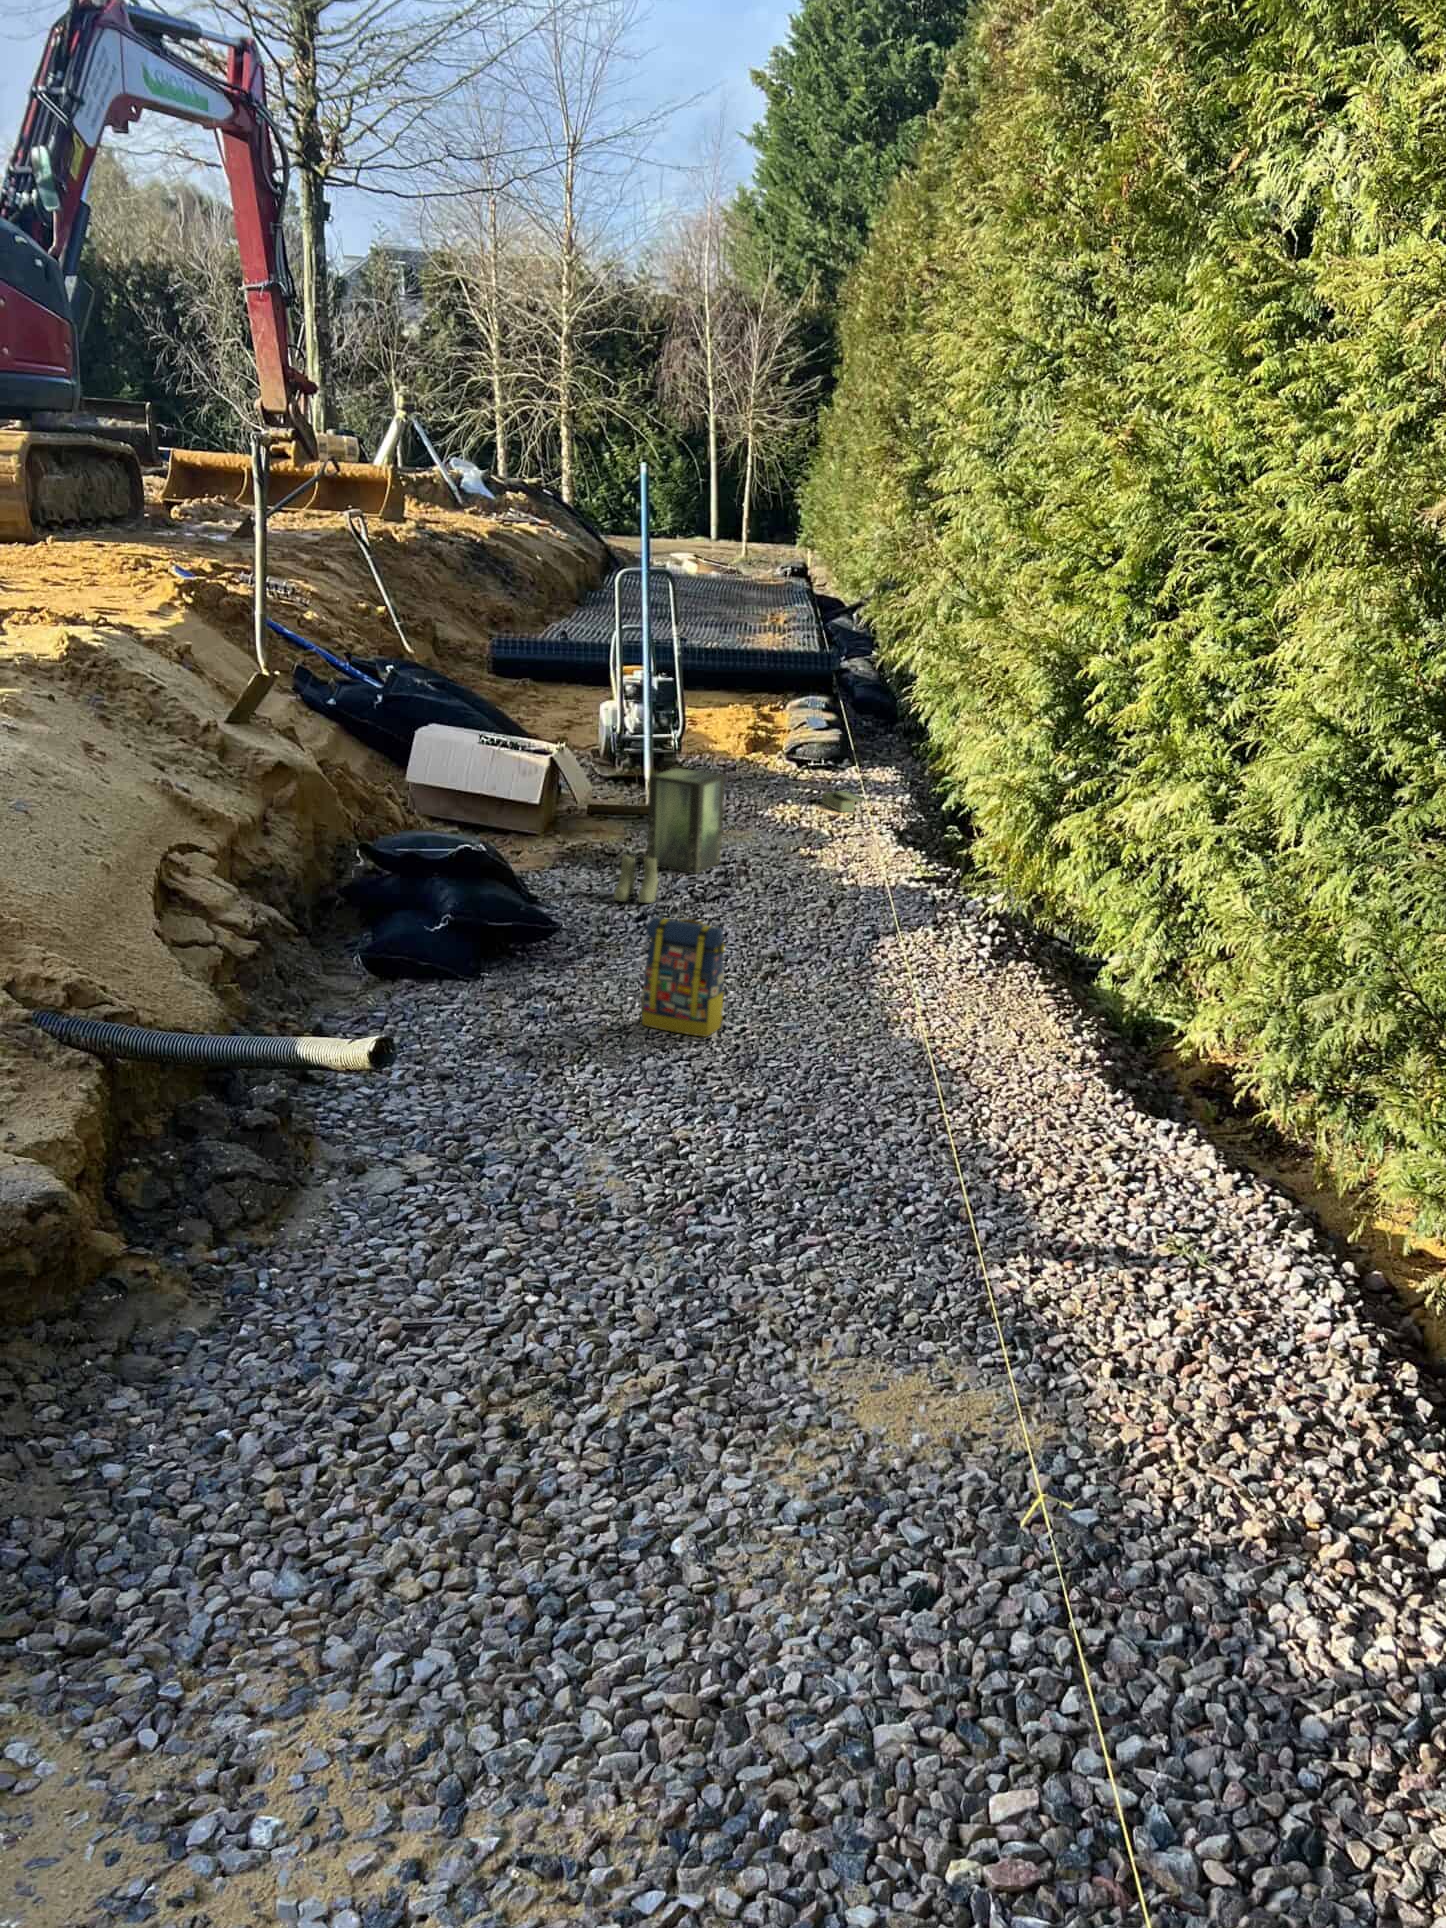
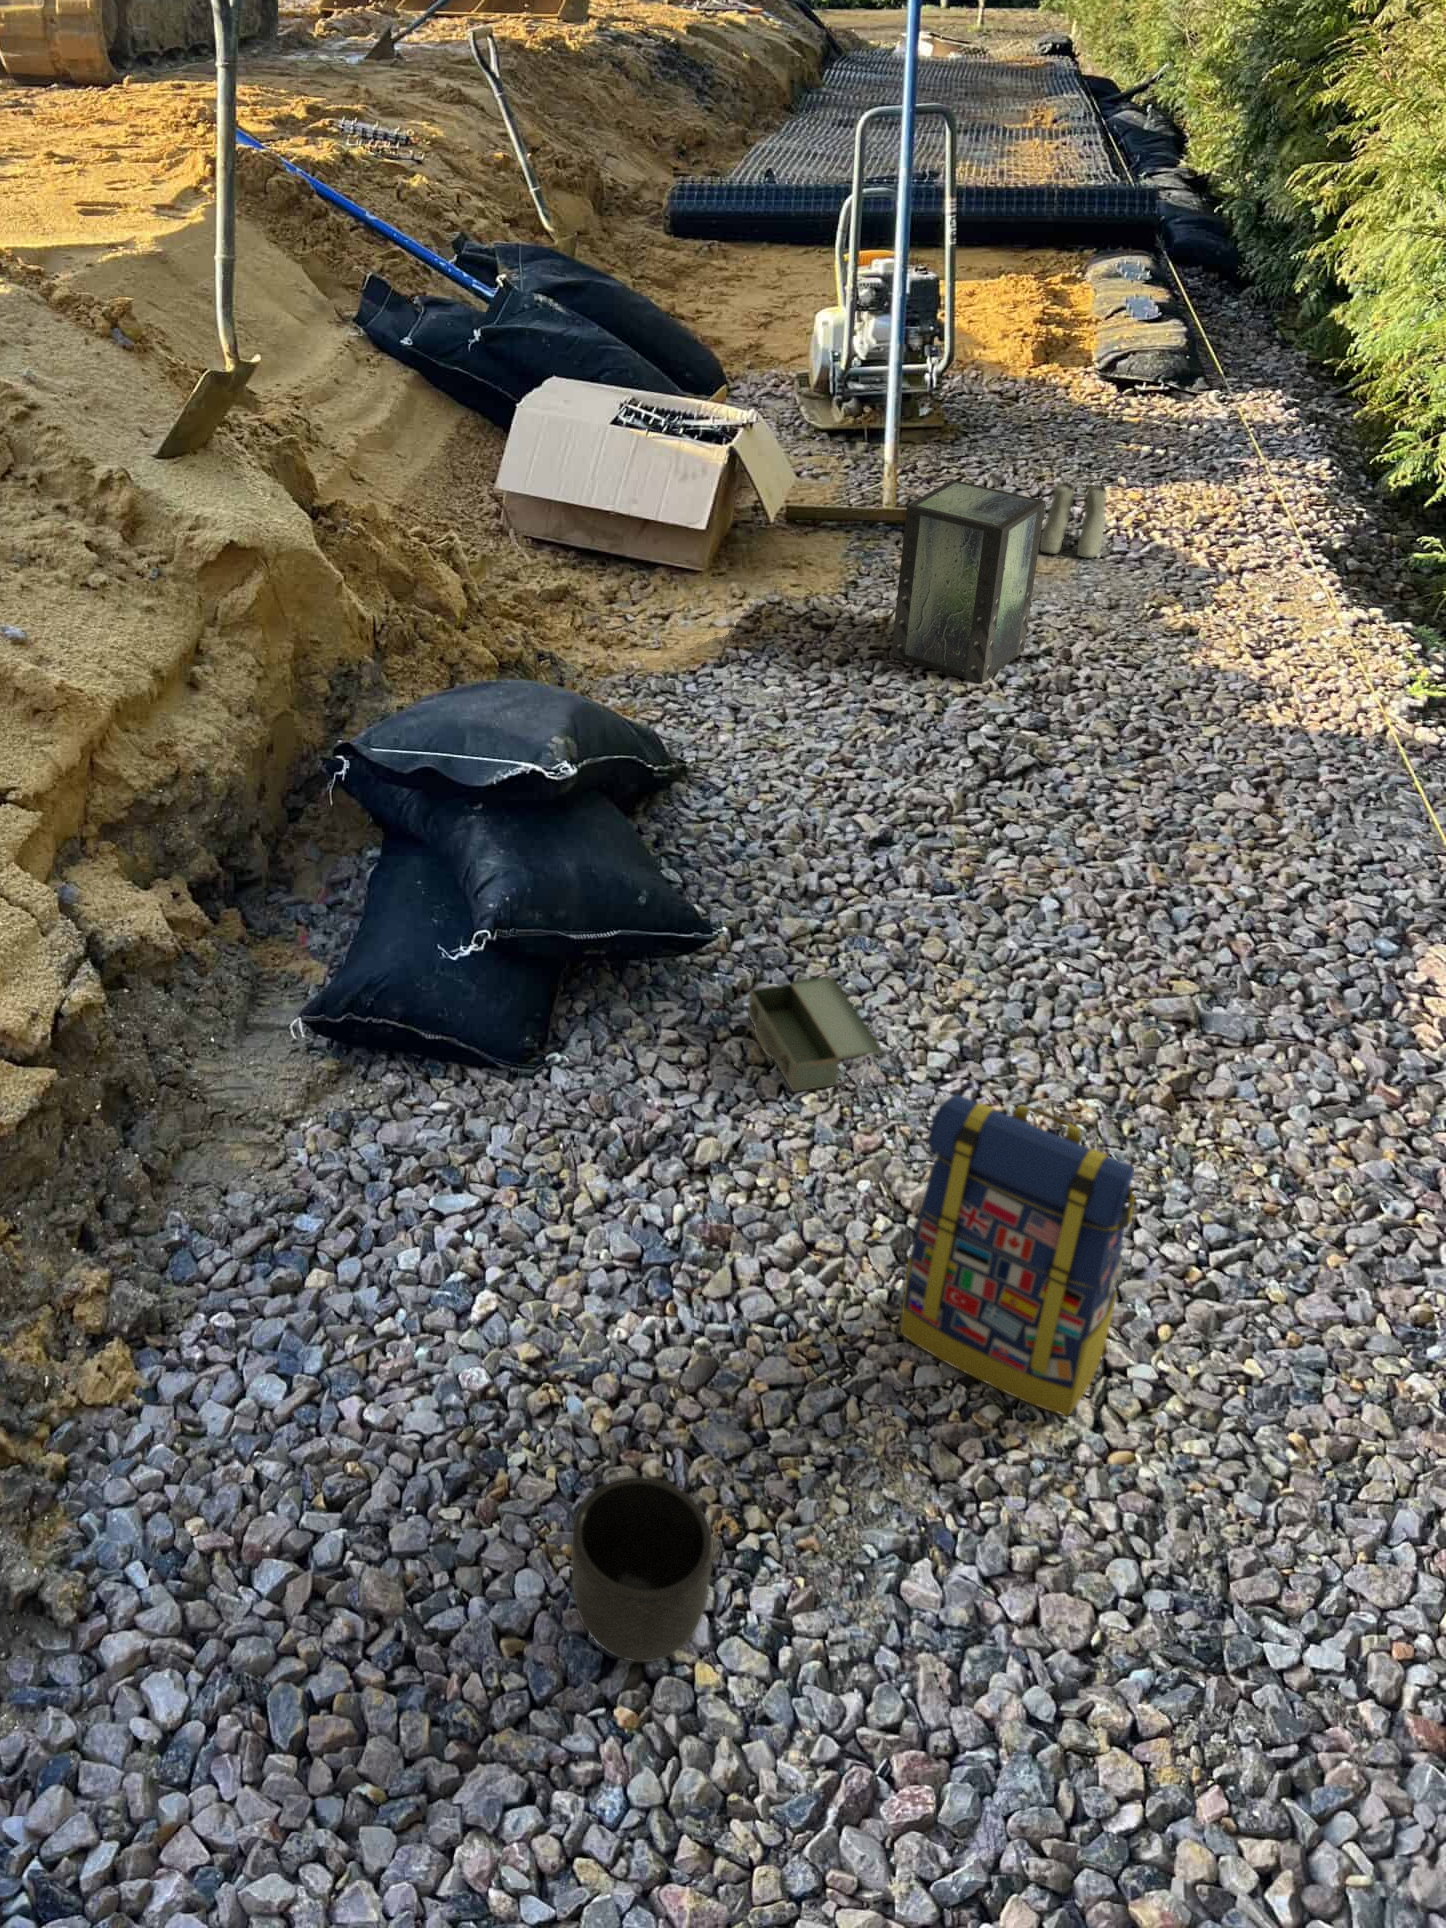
toolbox: present [822,791,866,812] -> present [748,976,882,1092]
boots: present [614,854,658,903] -> present [1040,483,1106,558]
planter: none [517,1019,569,1079] -> present [571,1476,713,1662]

